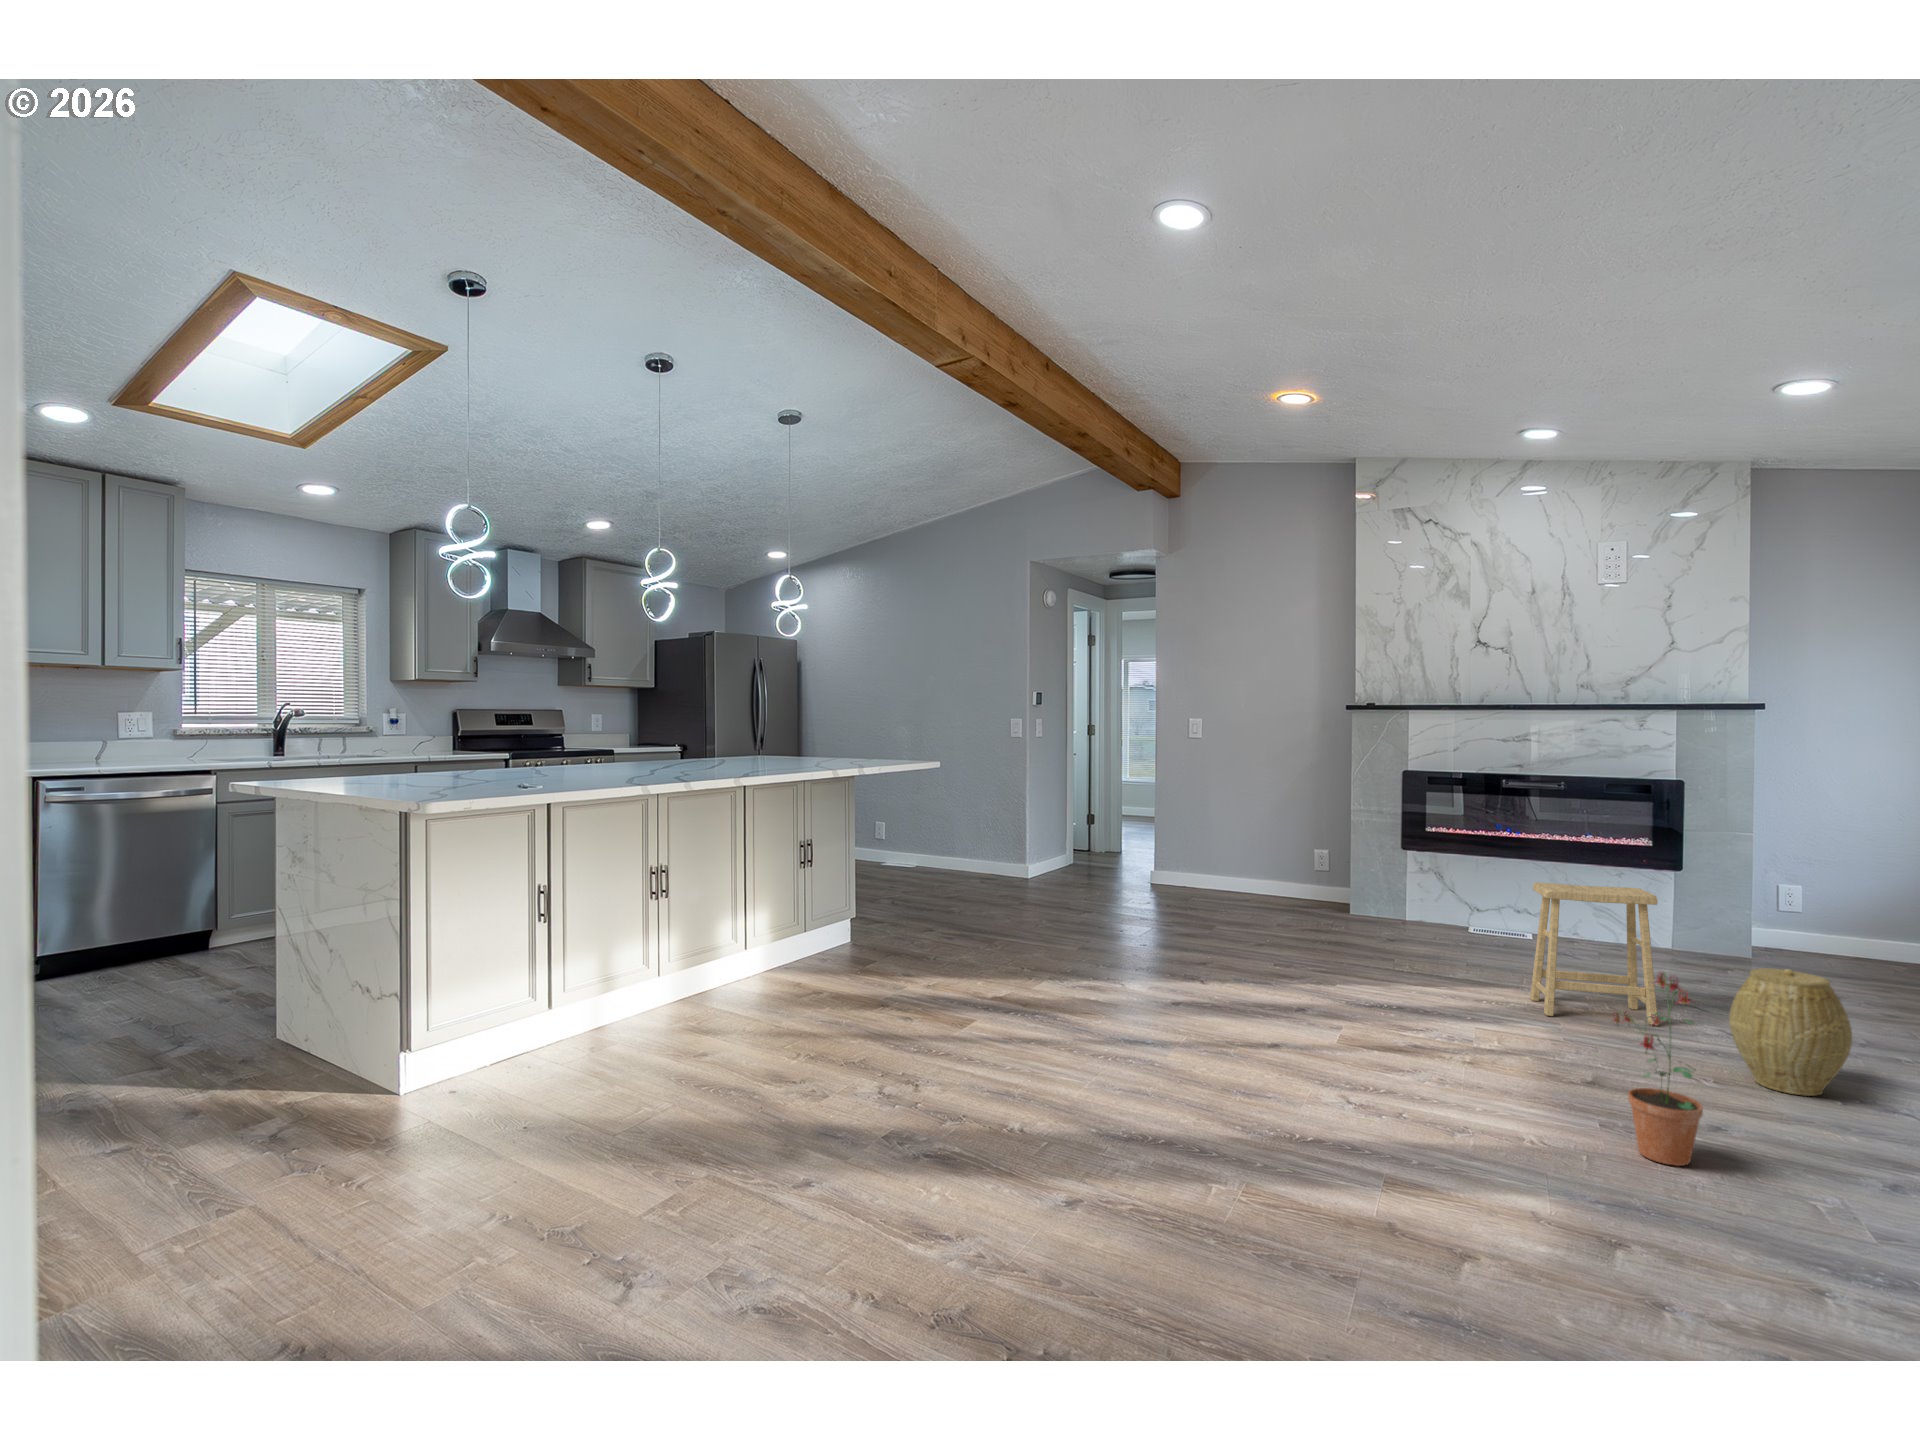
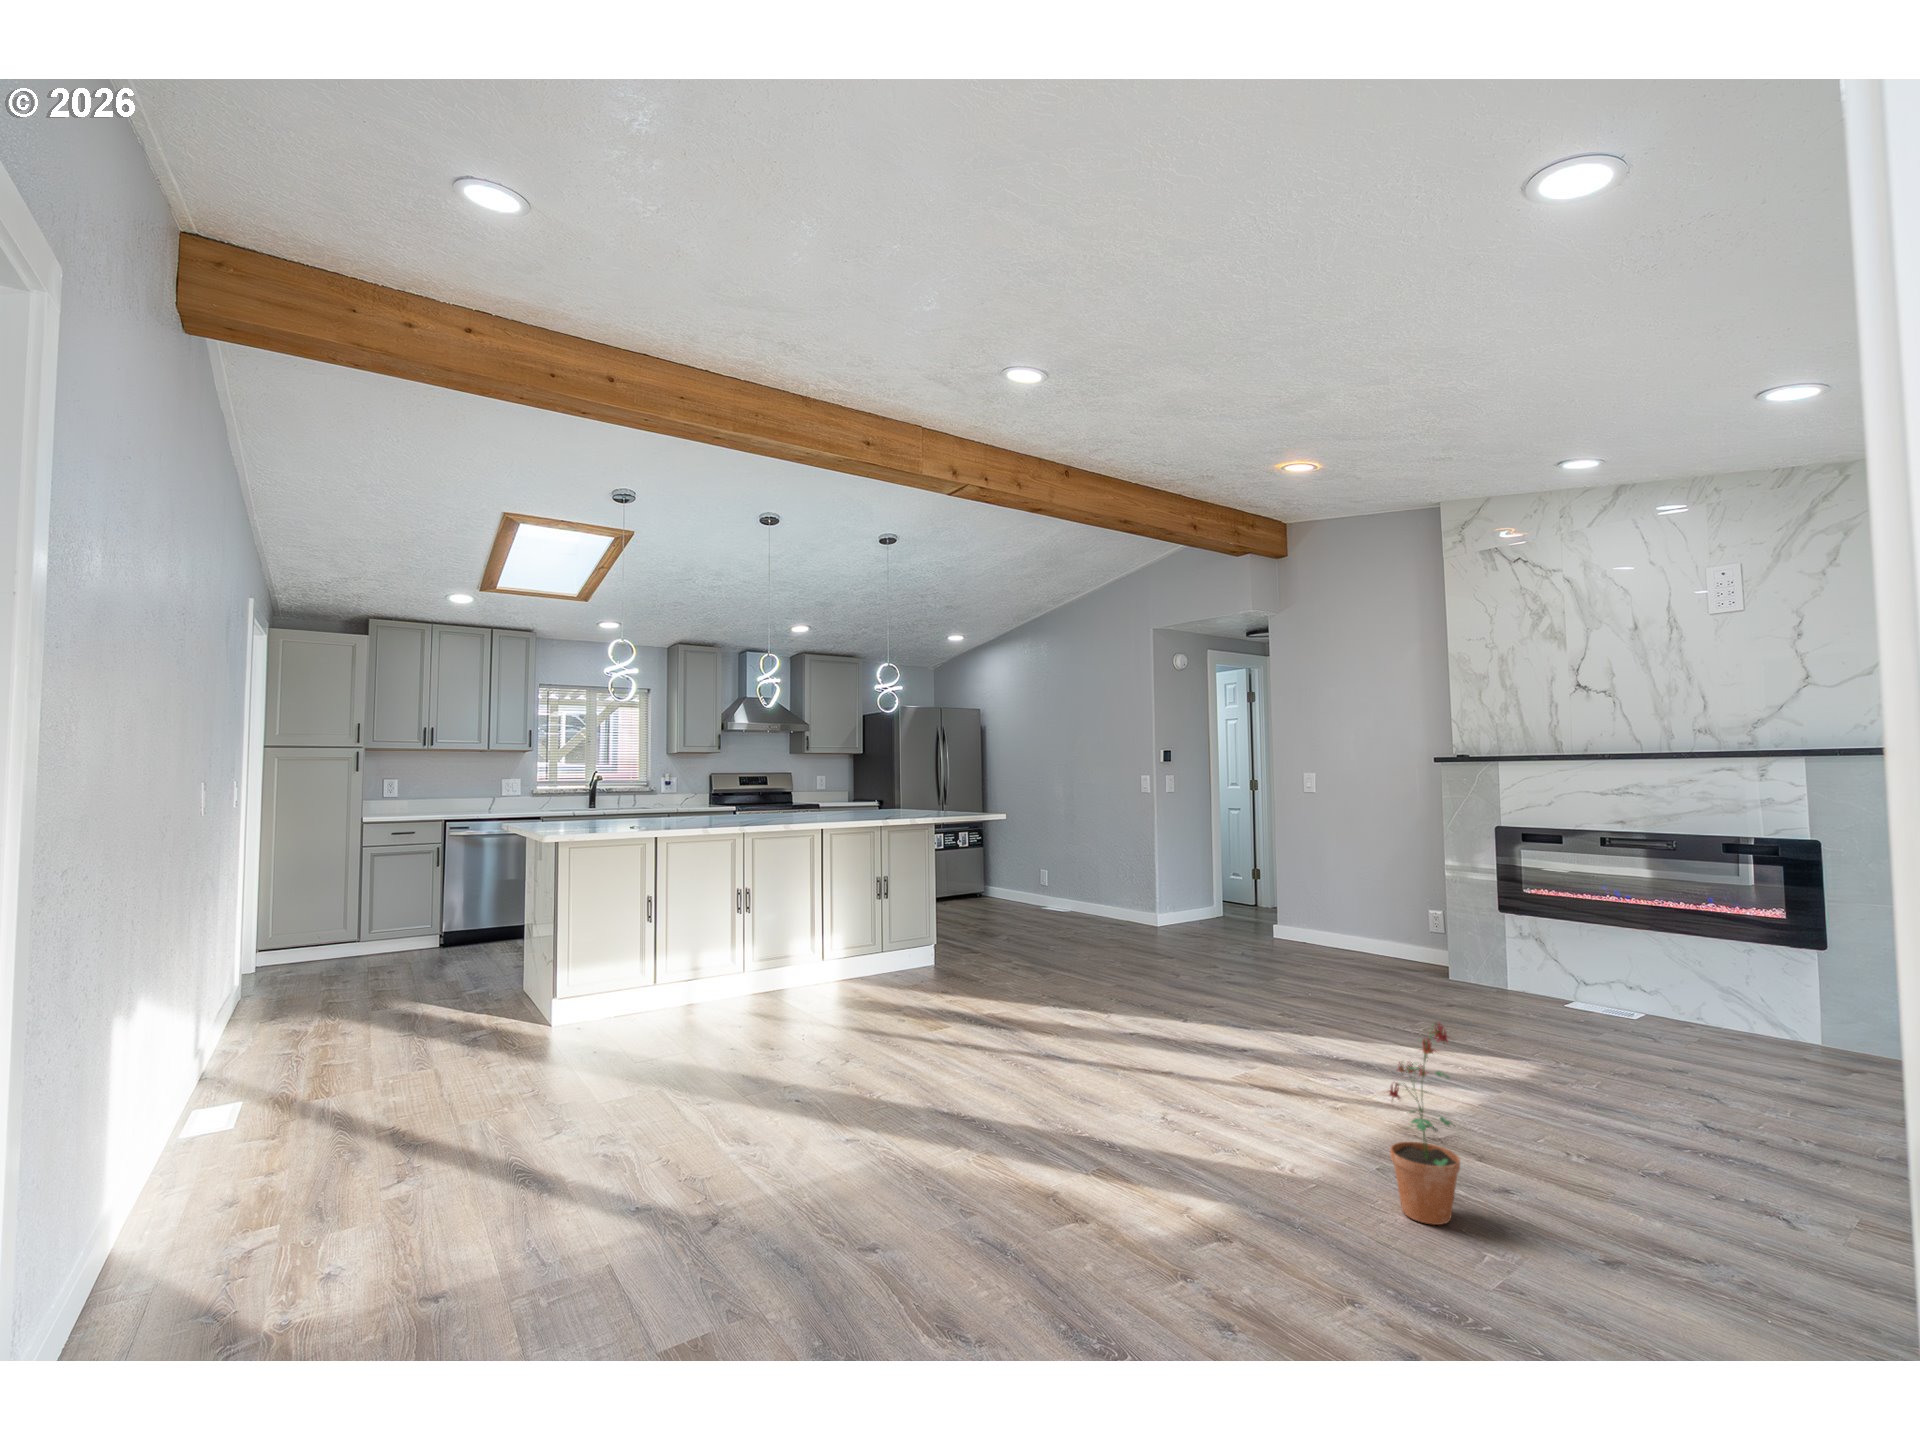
footstool: present [1530,883,1658,1026] -> none [1513,942,1649,1108]
woven basket: present [1729,968,1852,1096] -> none [1642,1043,1779,1194]

